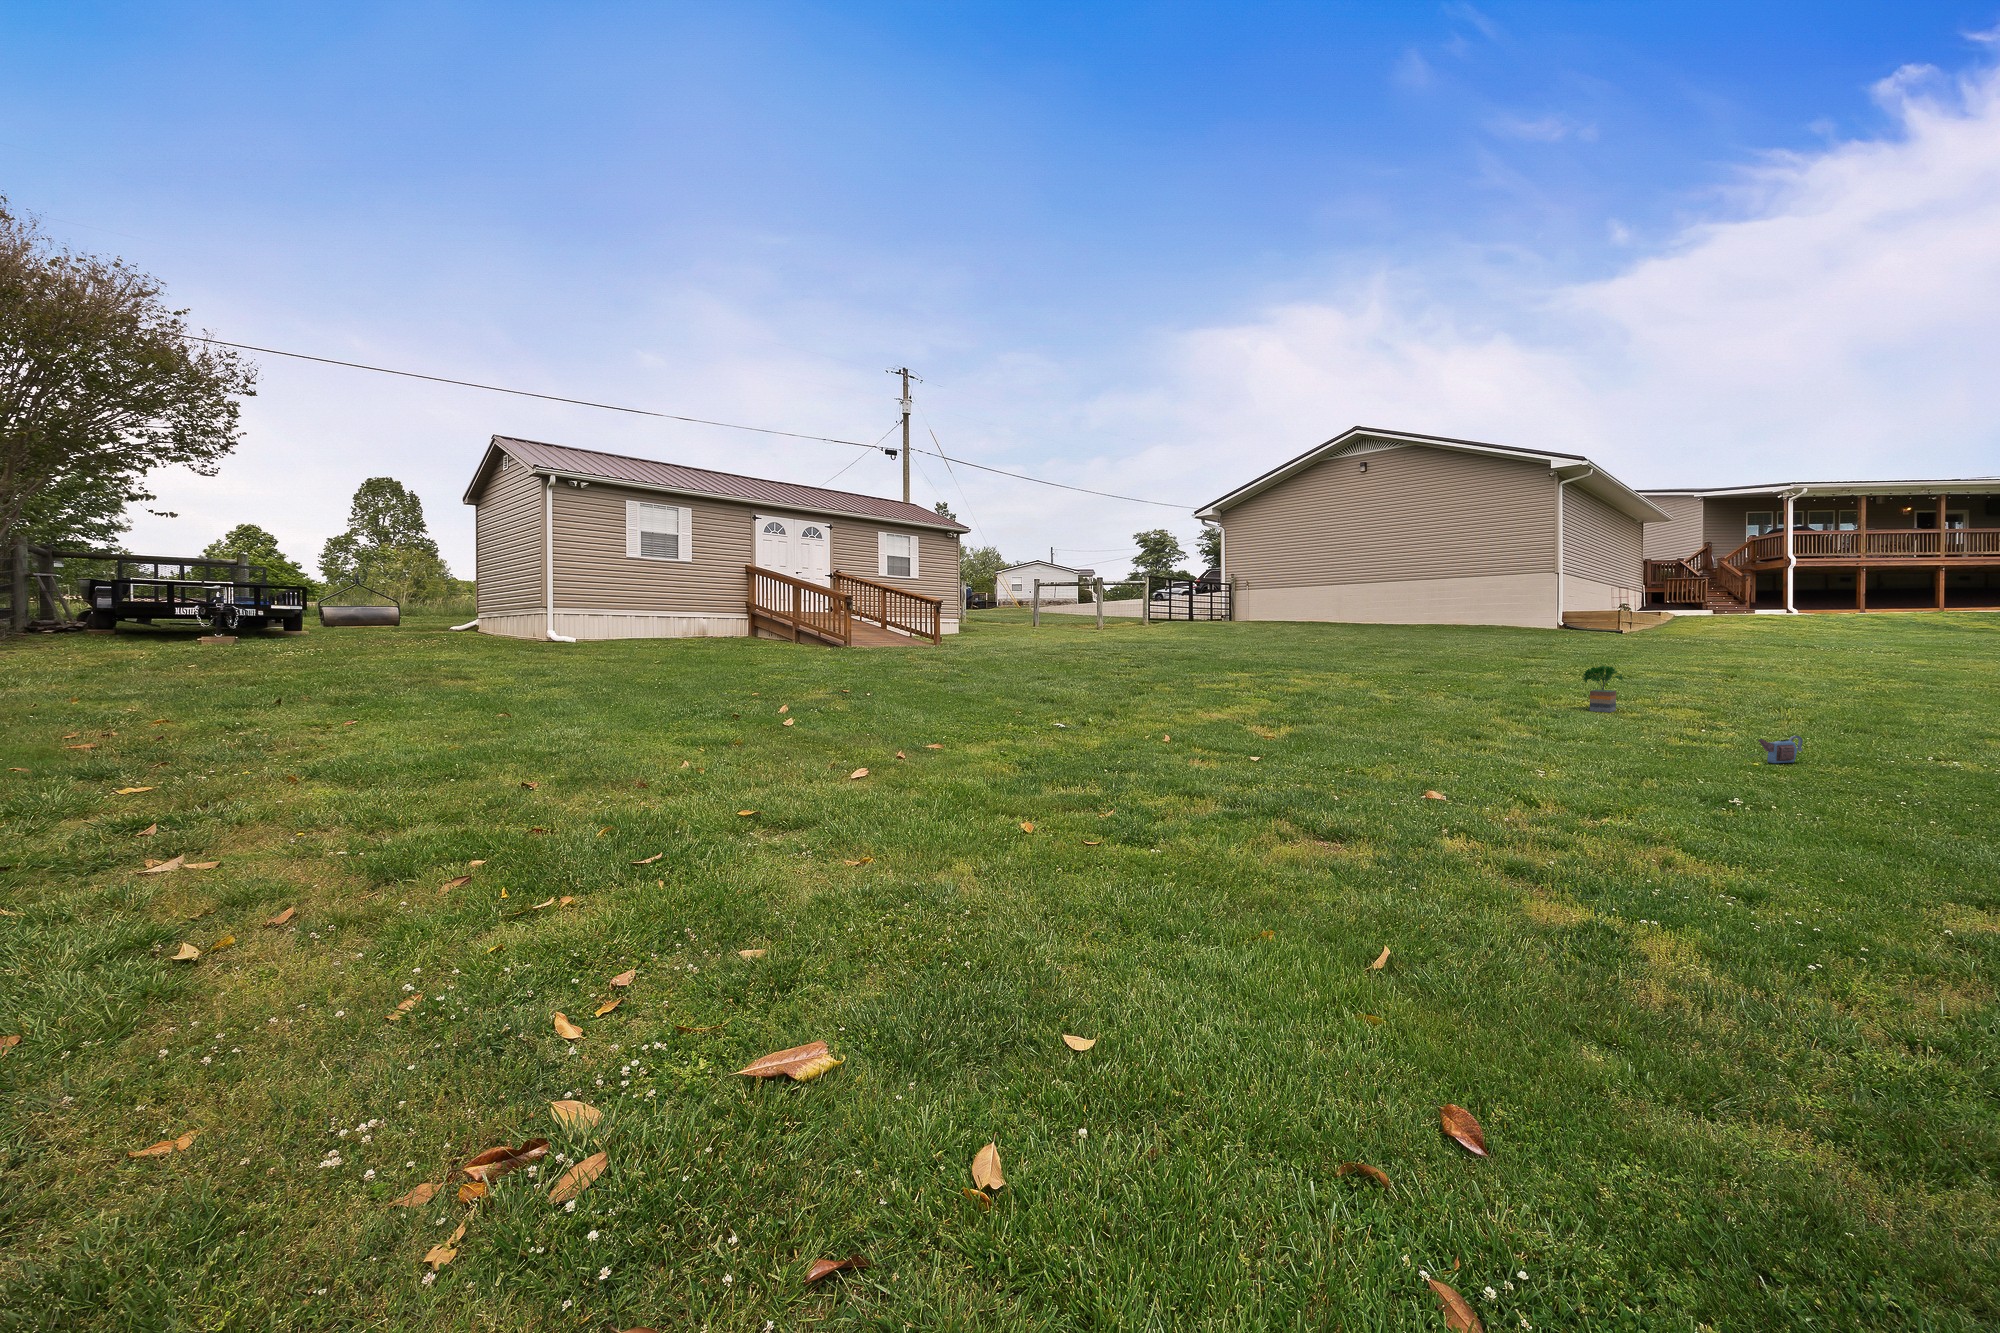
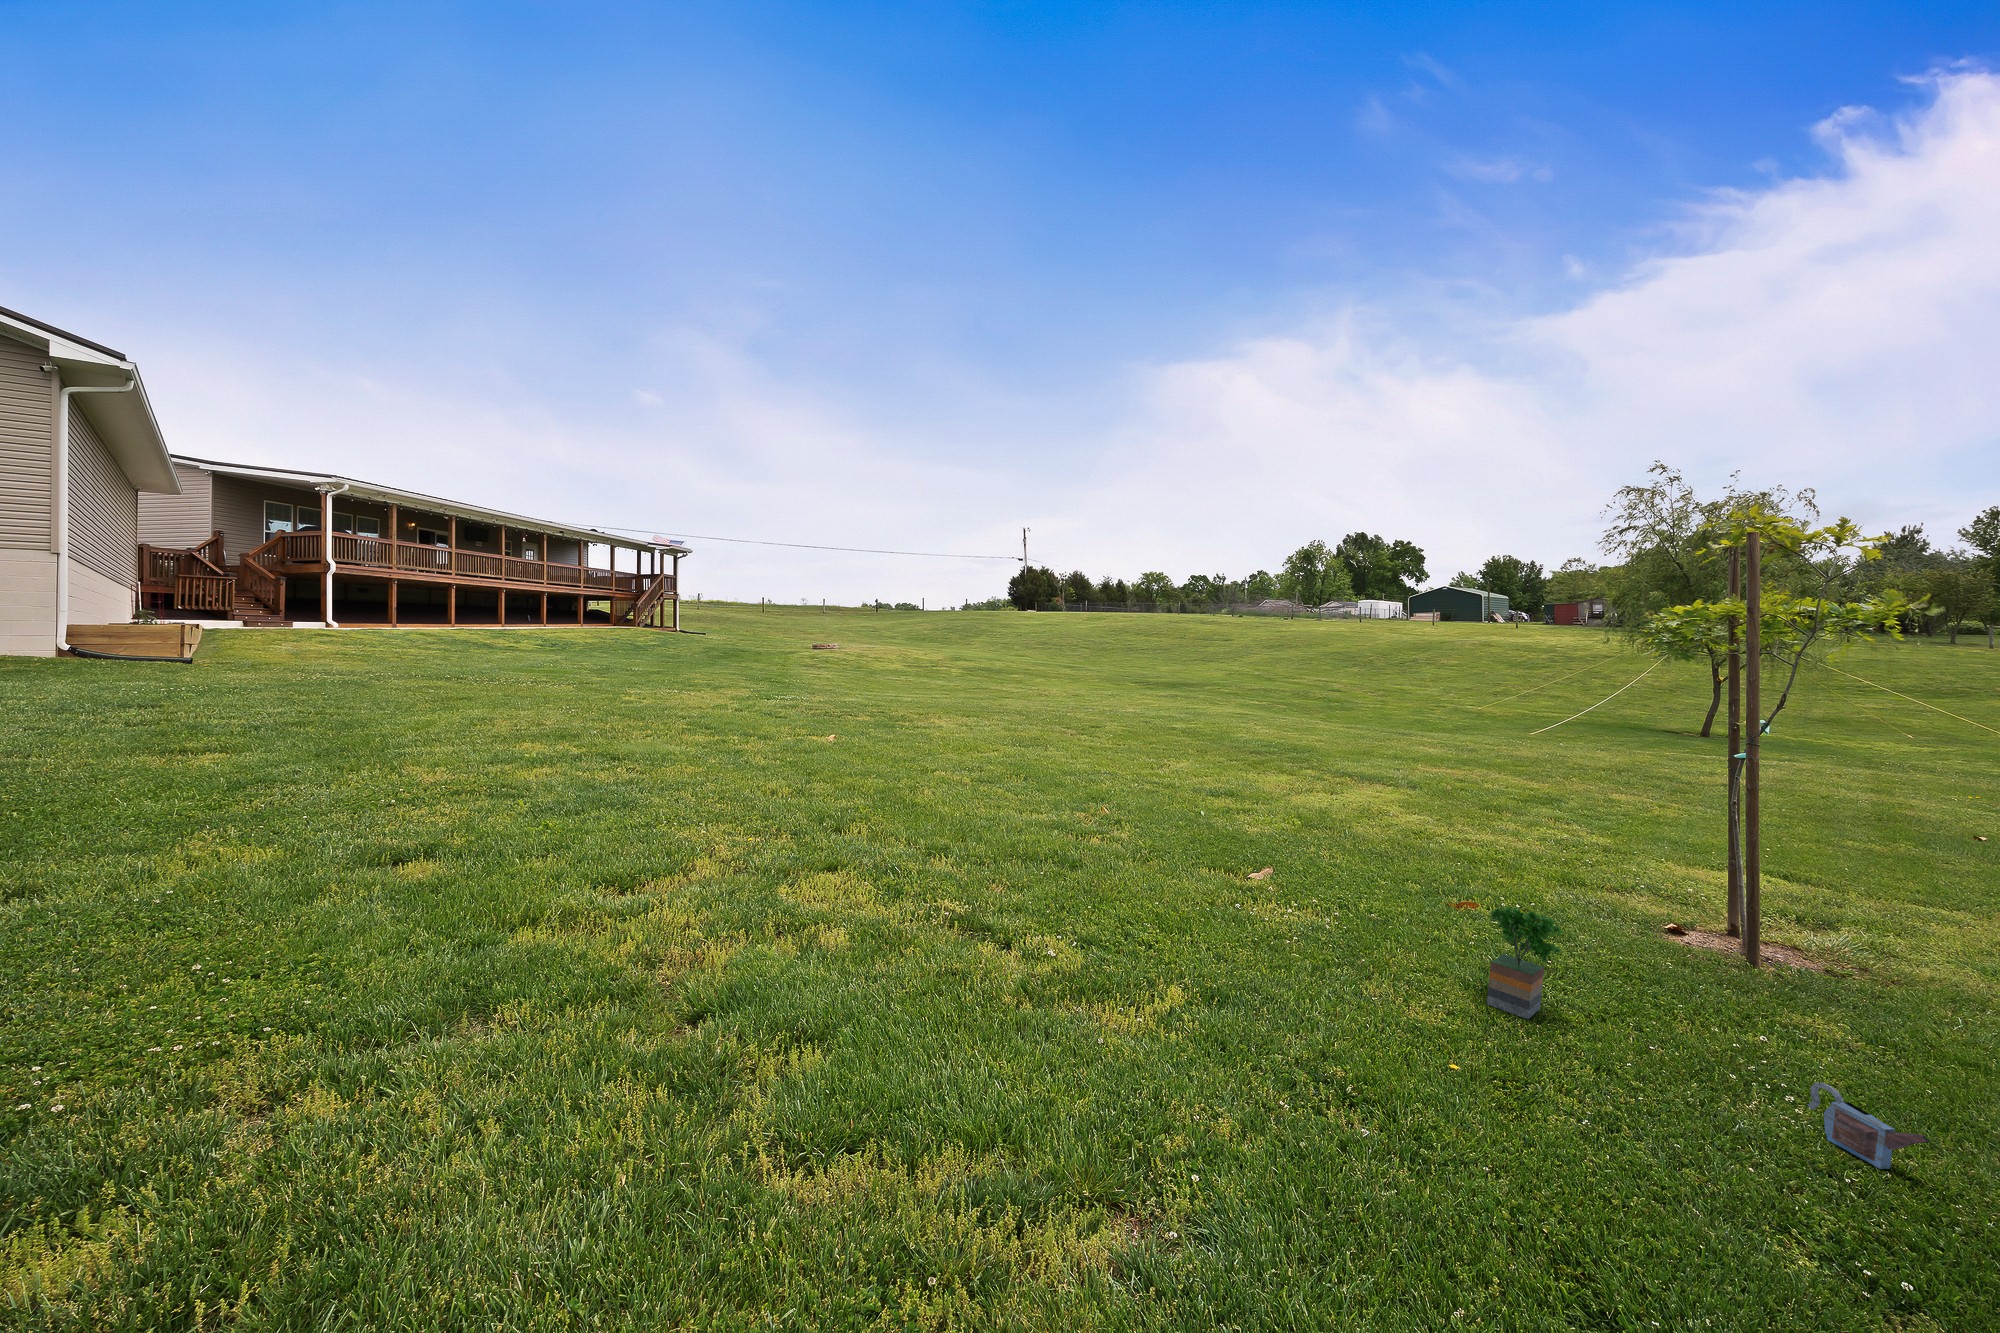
potted tree: present [1582,666,1623,712] -> present [1487,906,1563,1019]

